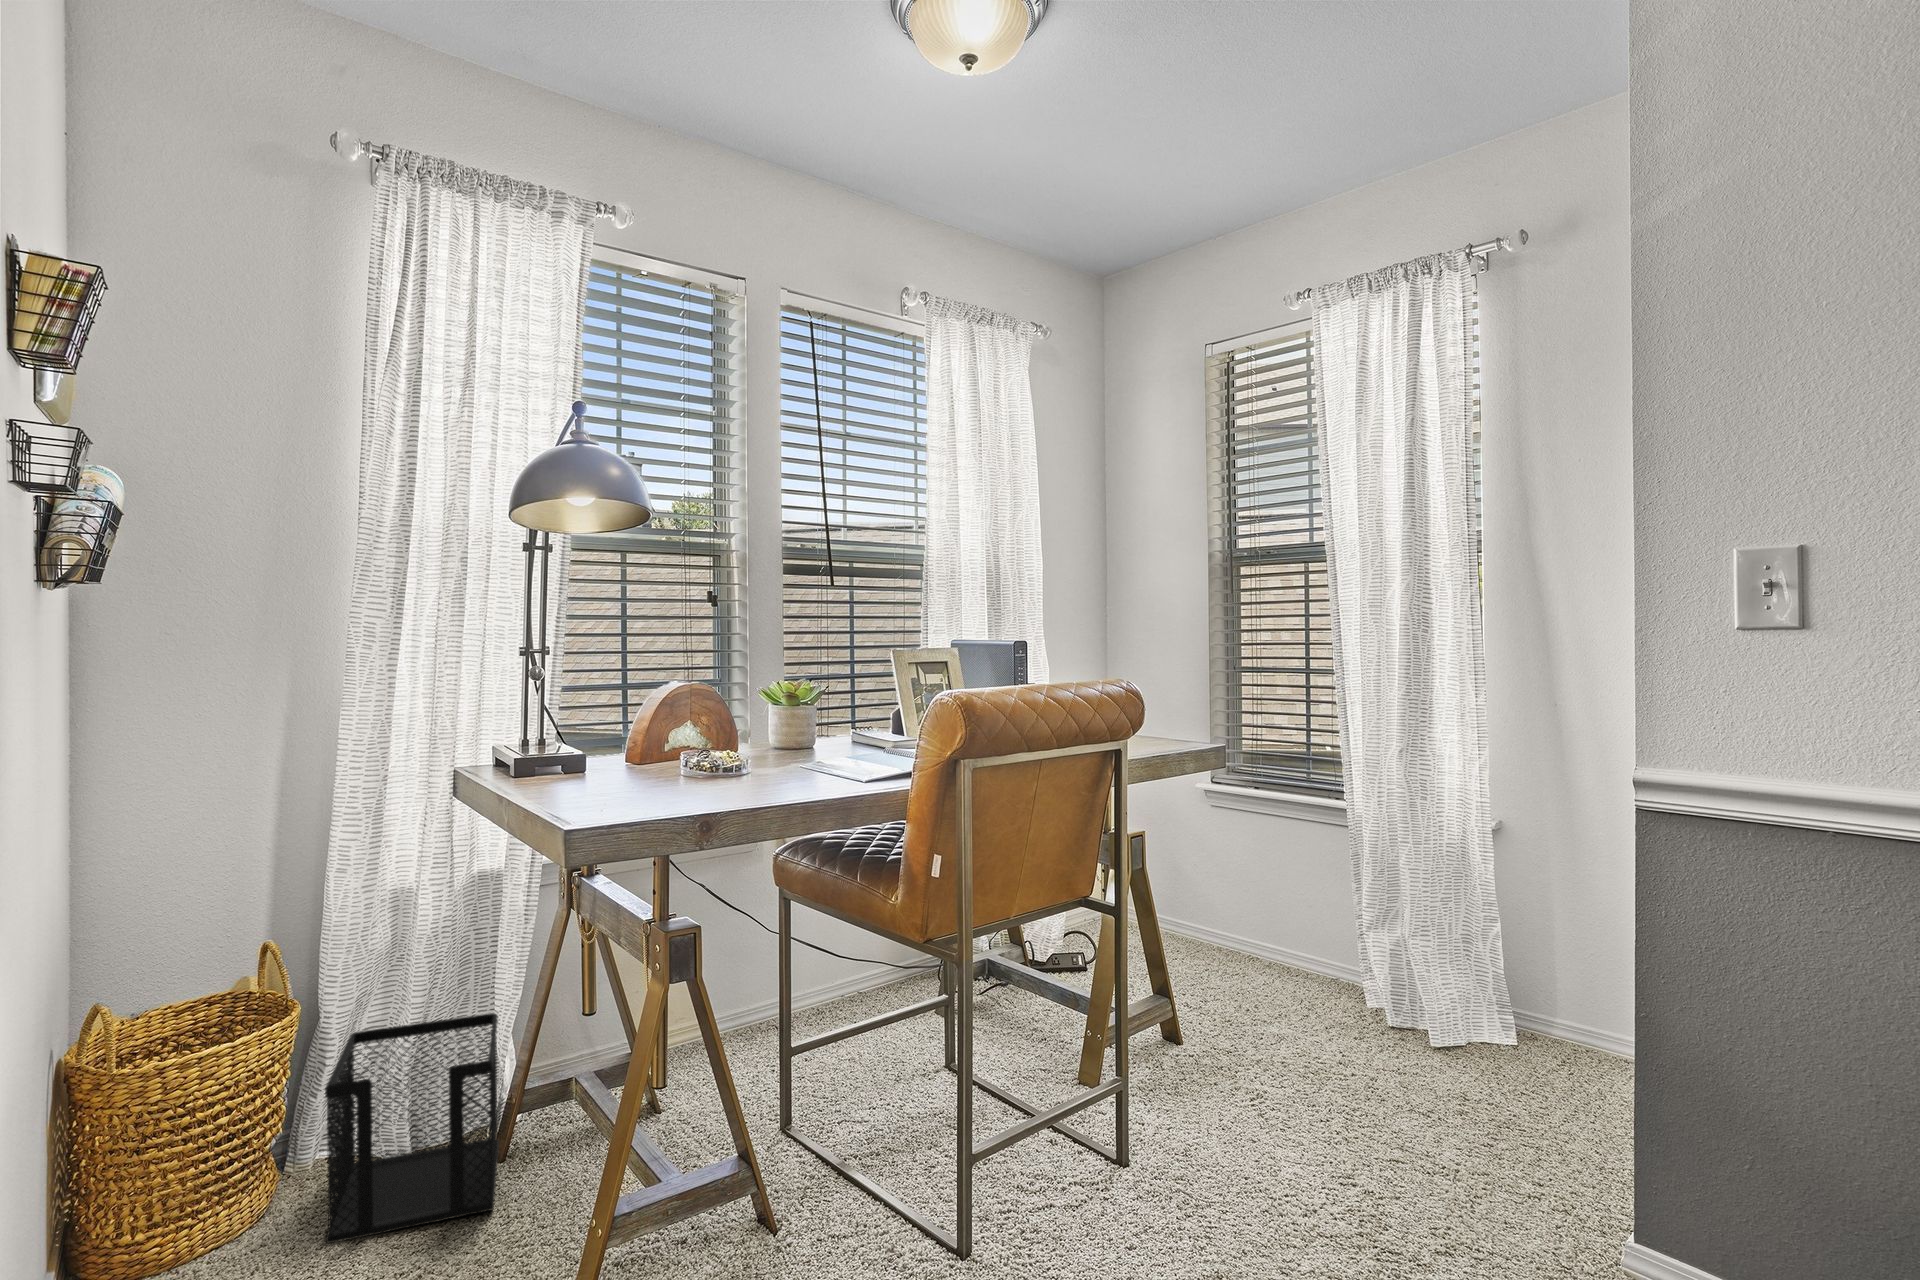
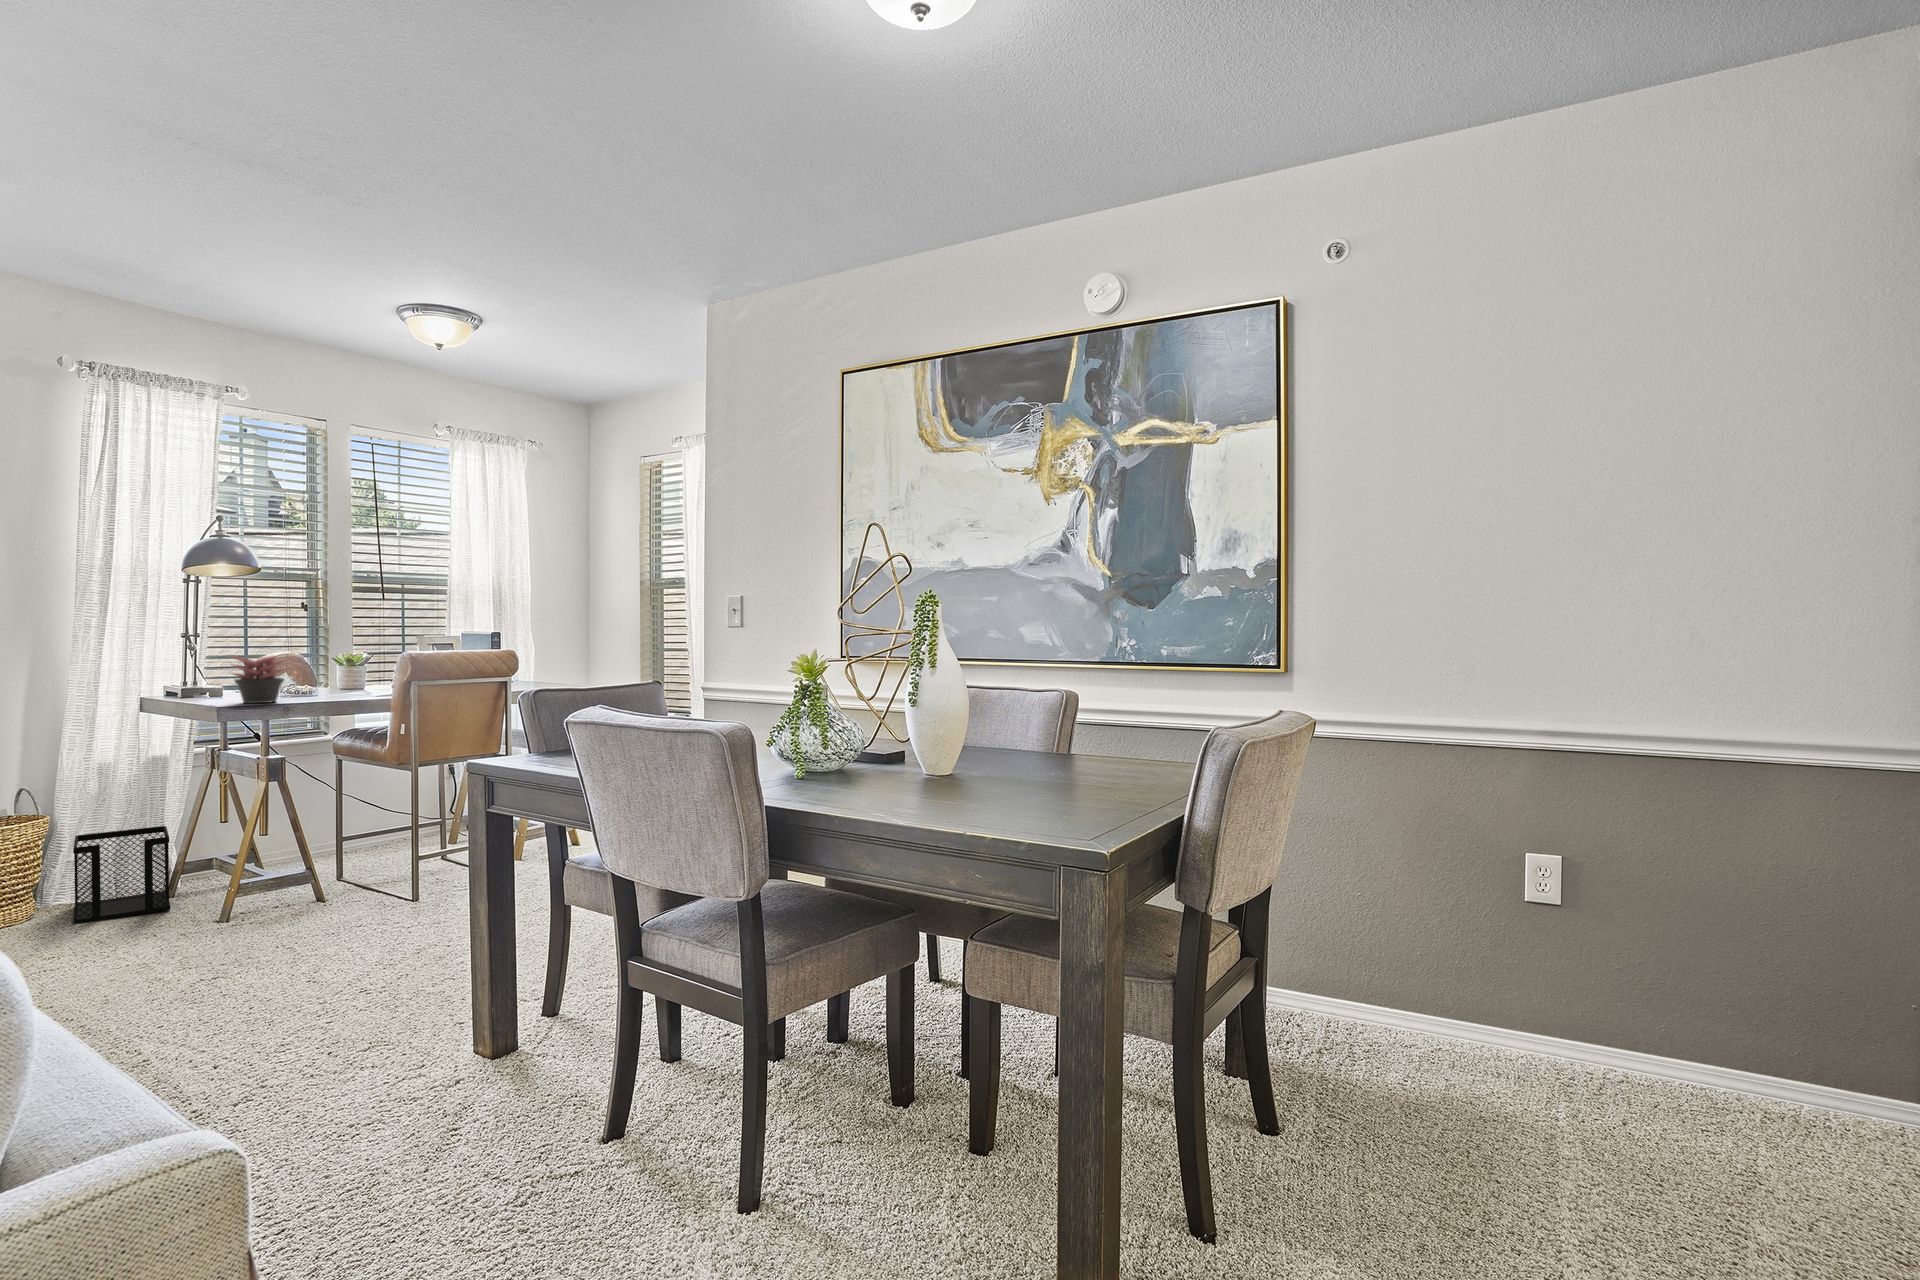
succulent plant: none [593,685,698,791] -> present [232,655,286,703]

